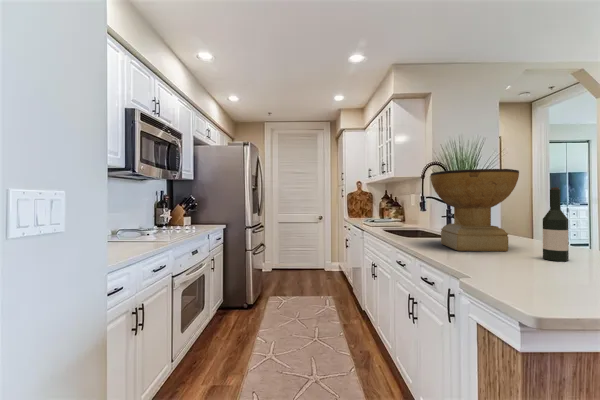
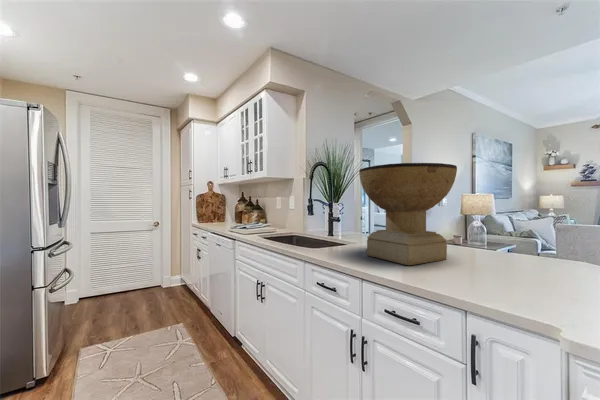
wine bottle: present [543,187,569,261] -> none [497,188,525,270]

